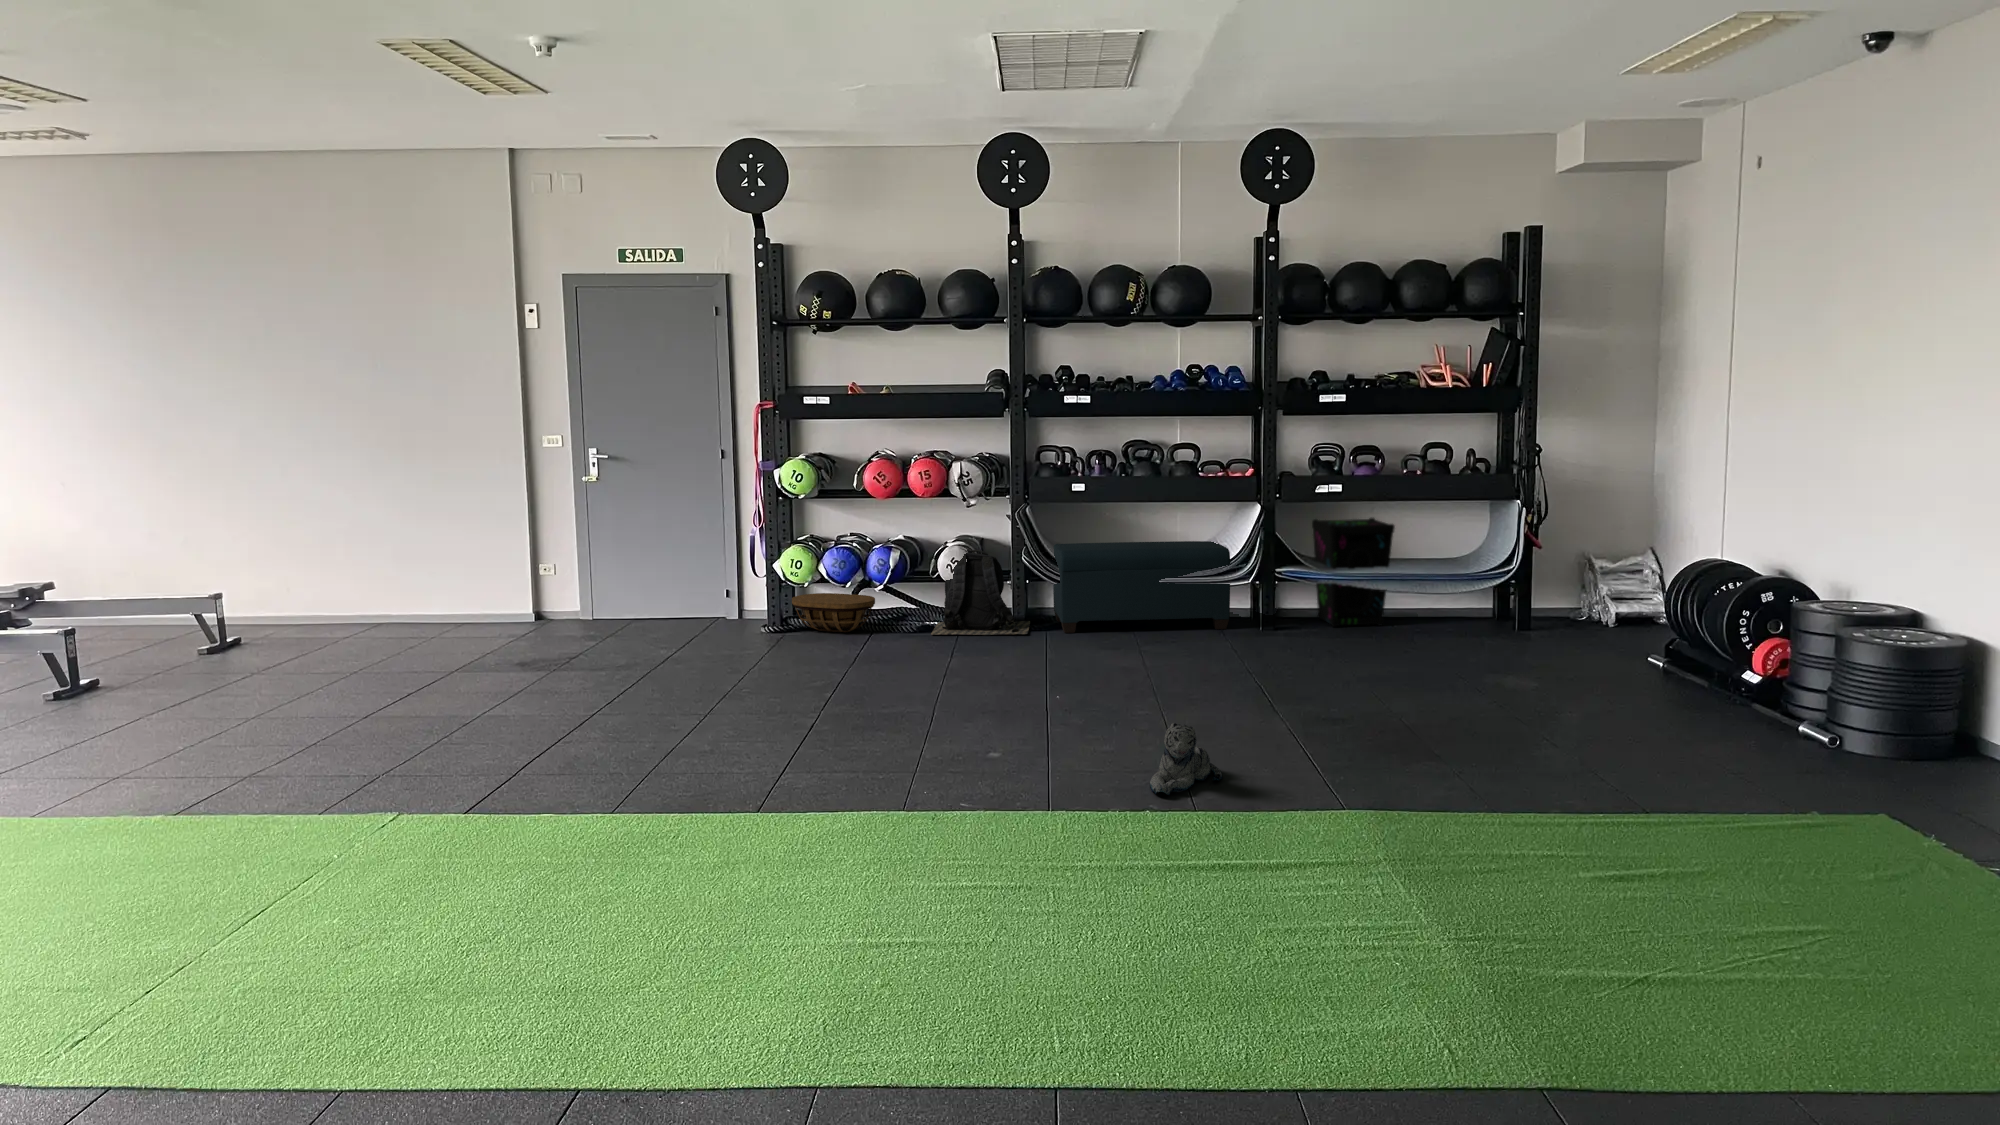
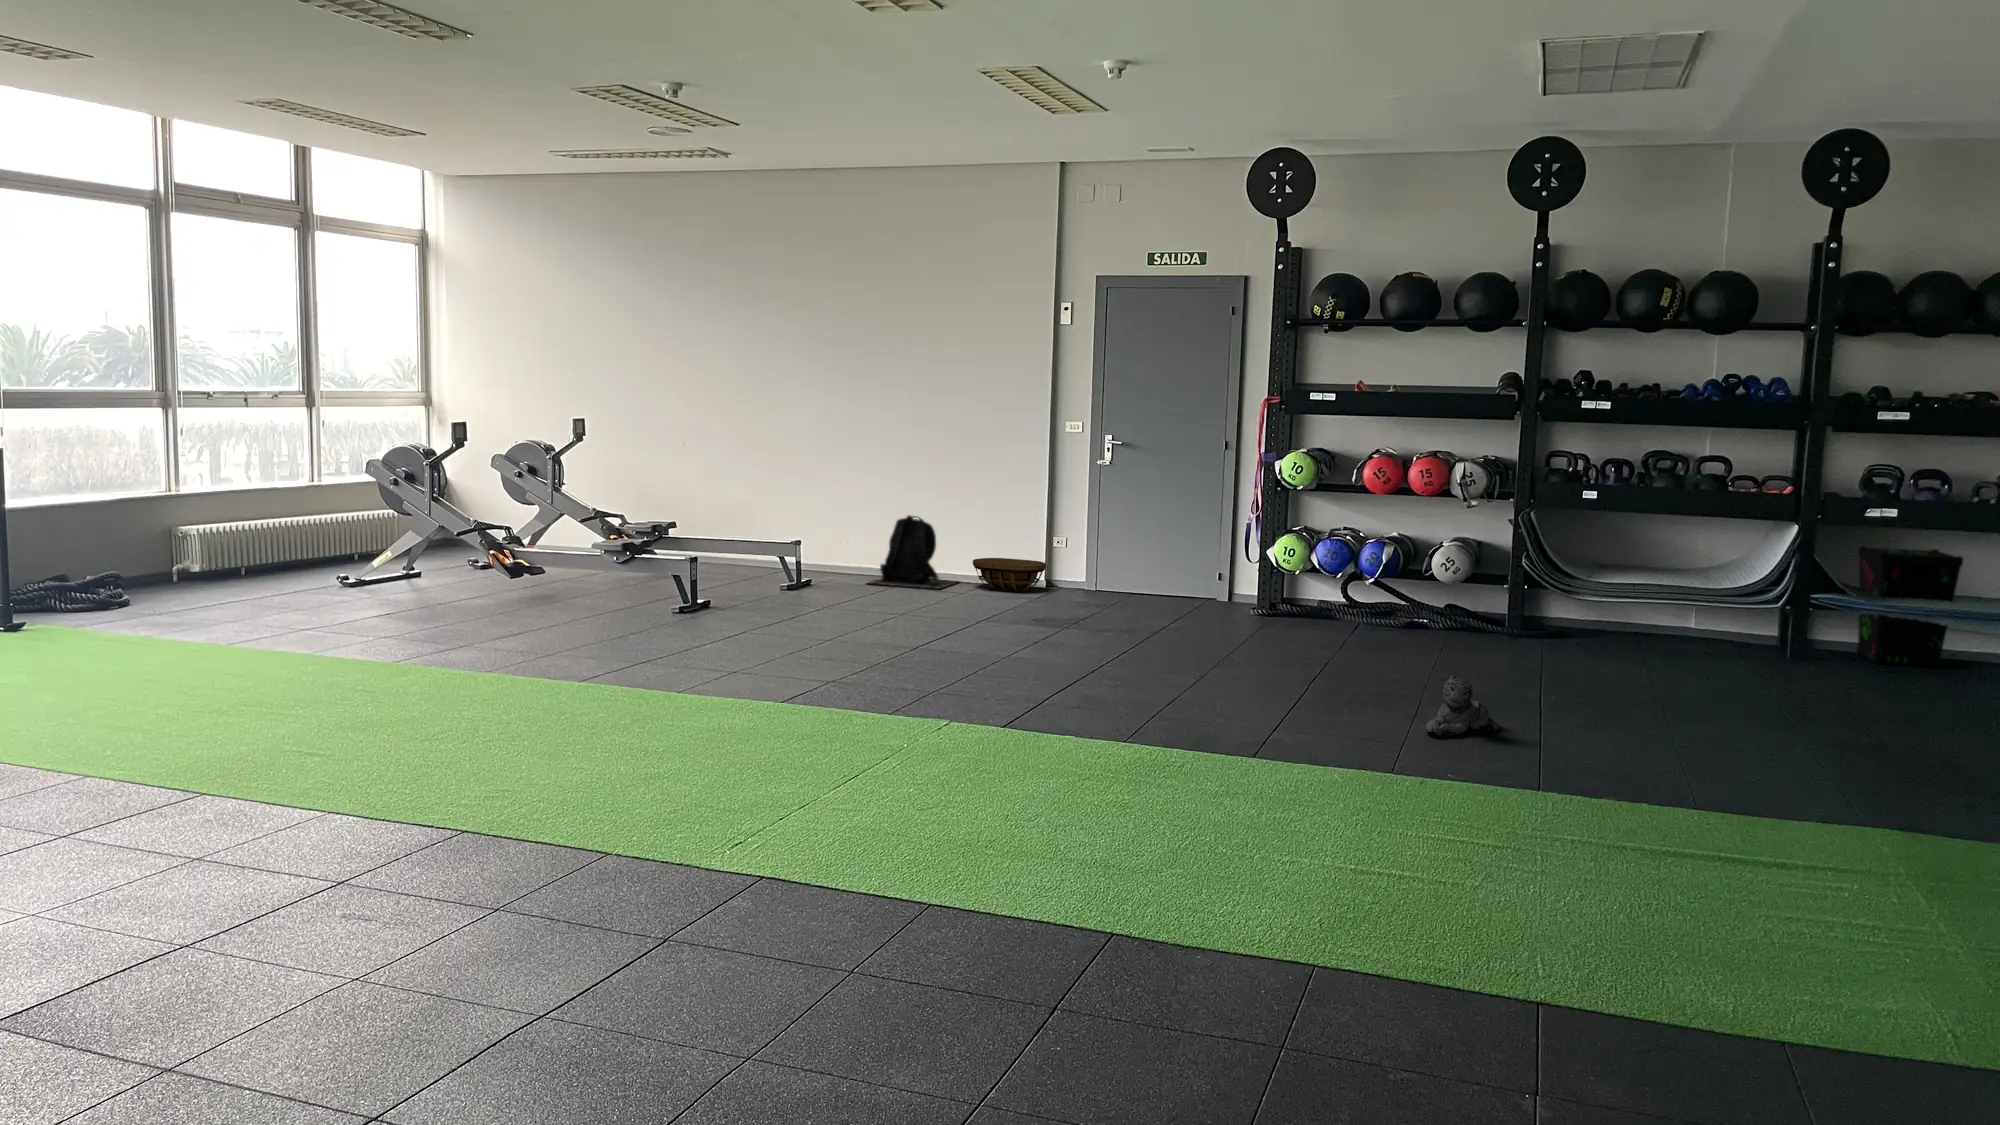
bench: present [1053,541,1231,633] -> none [1550,552,1757,655]
backpack: present [931,549,1030,635] -> present [869,515,958,589]
basket: present [792,593,875,632] -> present [973,558,1046,592]
plush toy: present [1150,723,1222,795] -> present [1426,676,1498,736]

